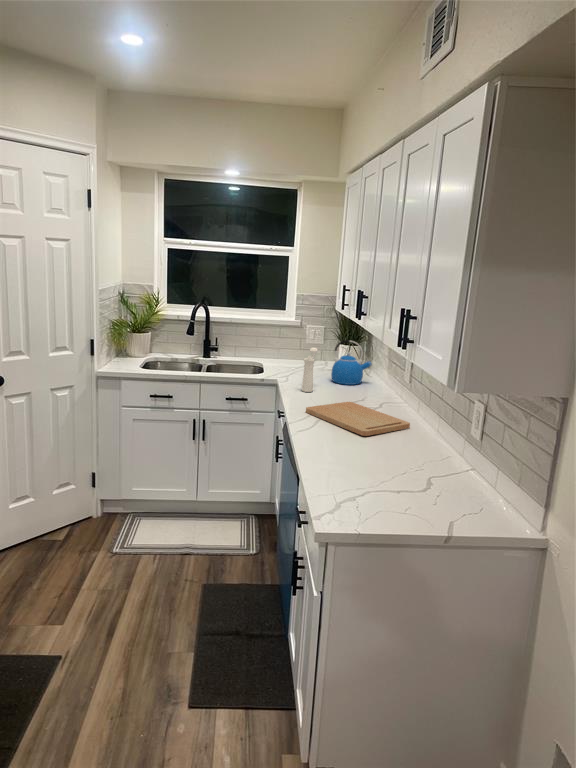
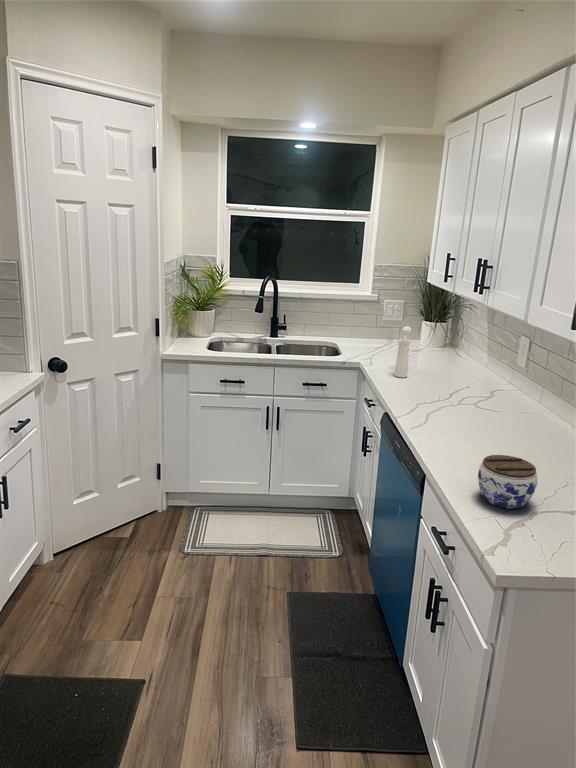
kettle: present [331,340,372,385] -> none [422,317,469,368]
cutting board: present [306,402,410,436] -> none [411,390,540,434]
jar: none [326,447,371,489] -> present [478,455,538,509]

